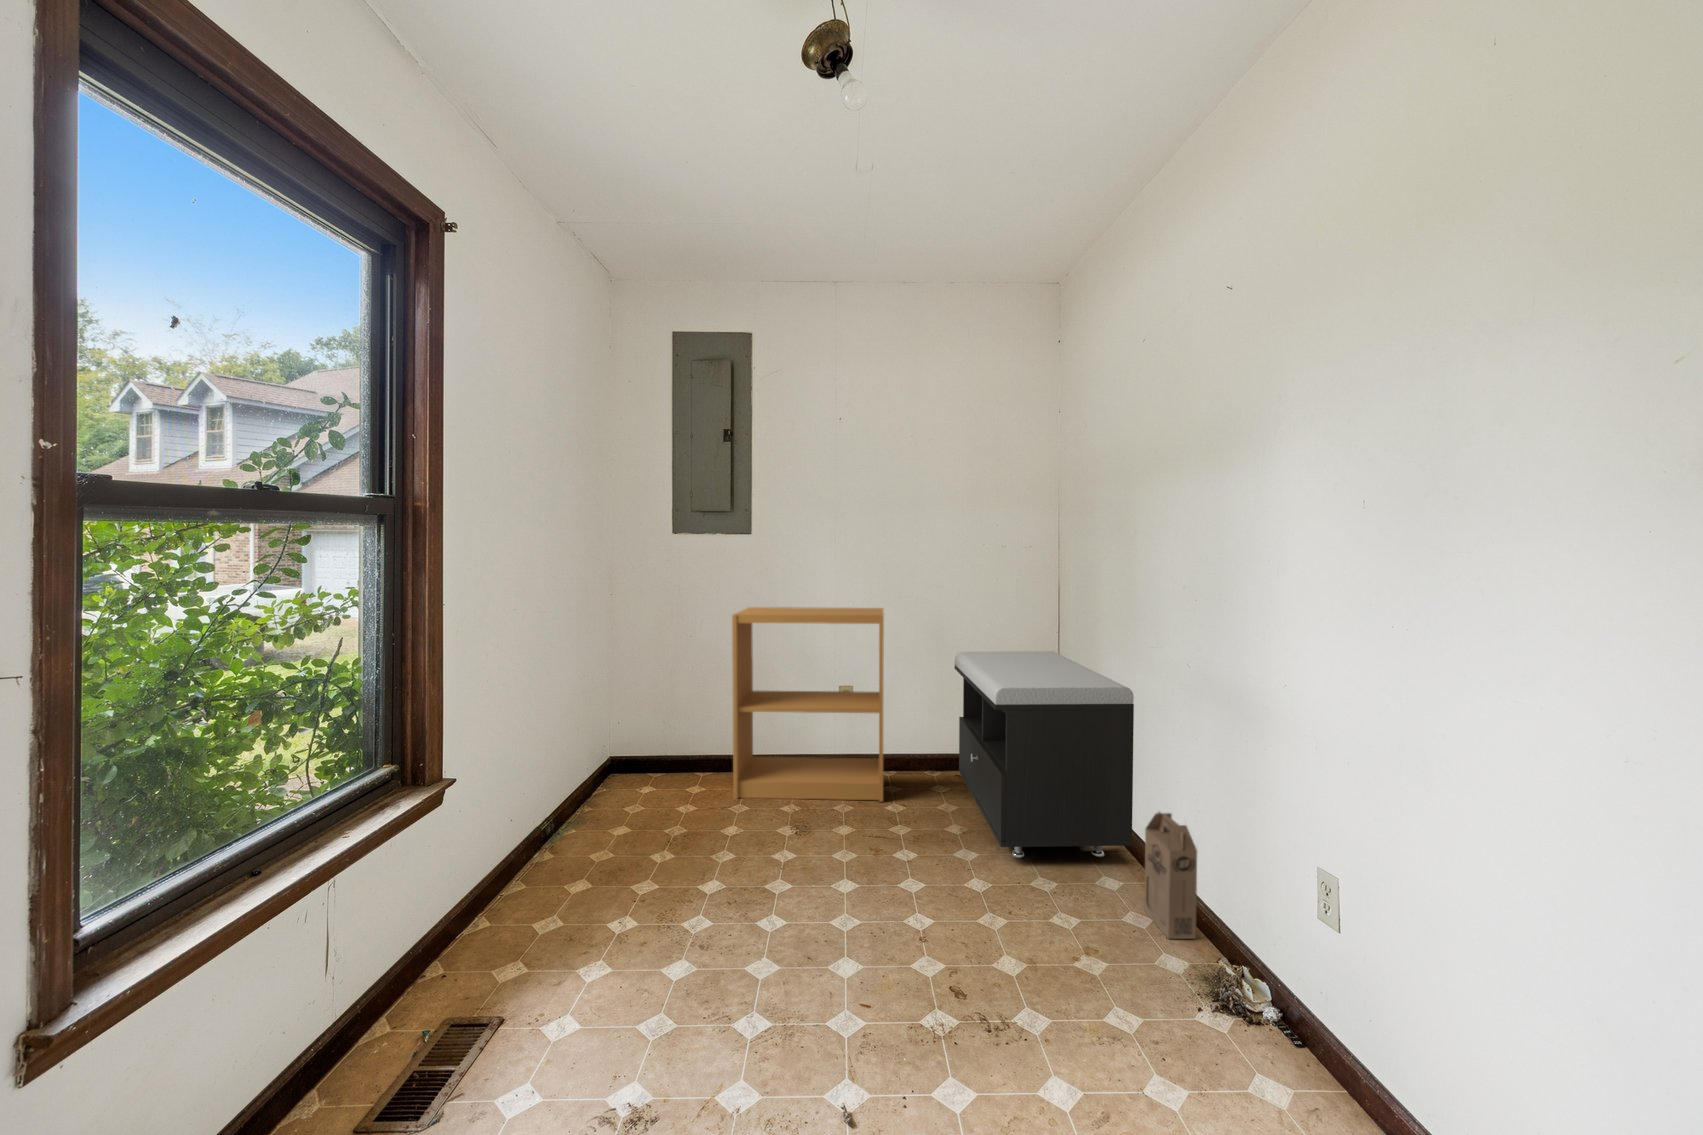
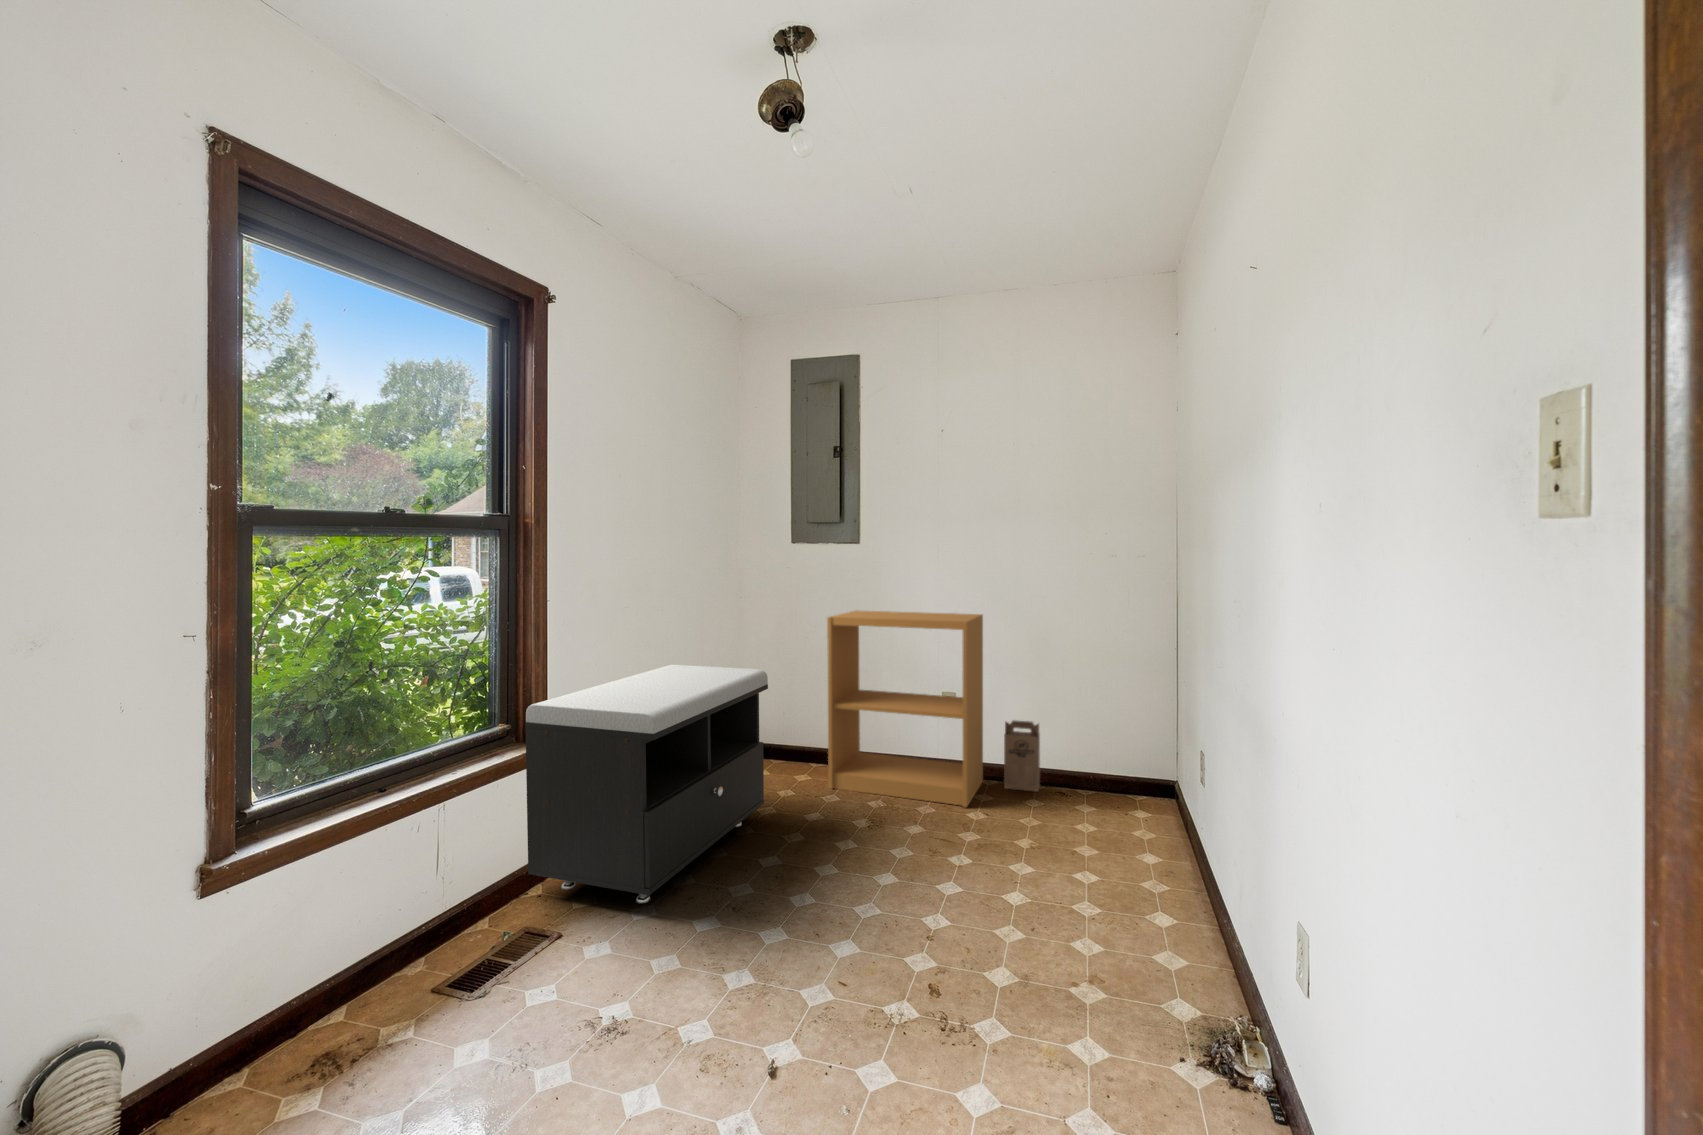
storage bench: present [955,651,1134,858] -> present [525,665,768,904]
cardboard box: present [1144,812,1197,939] -> present [1004,721,1040,792]

